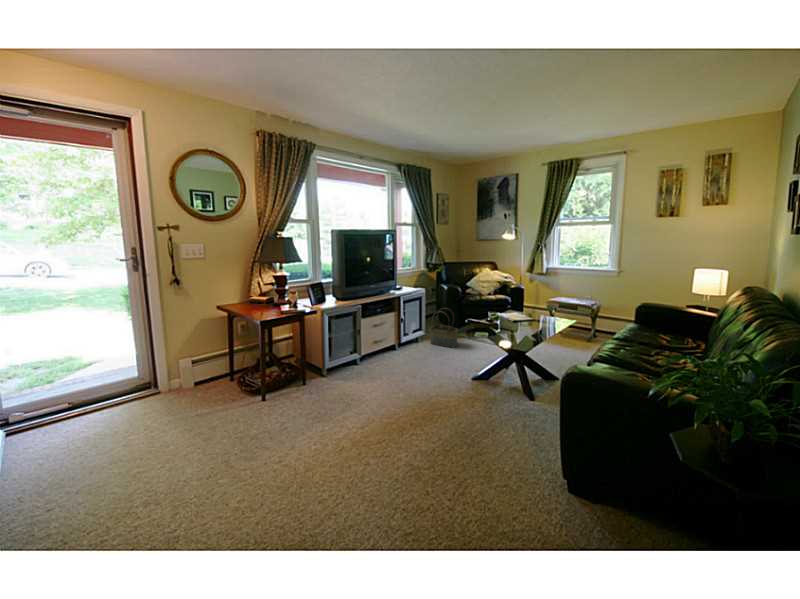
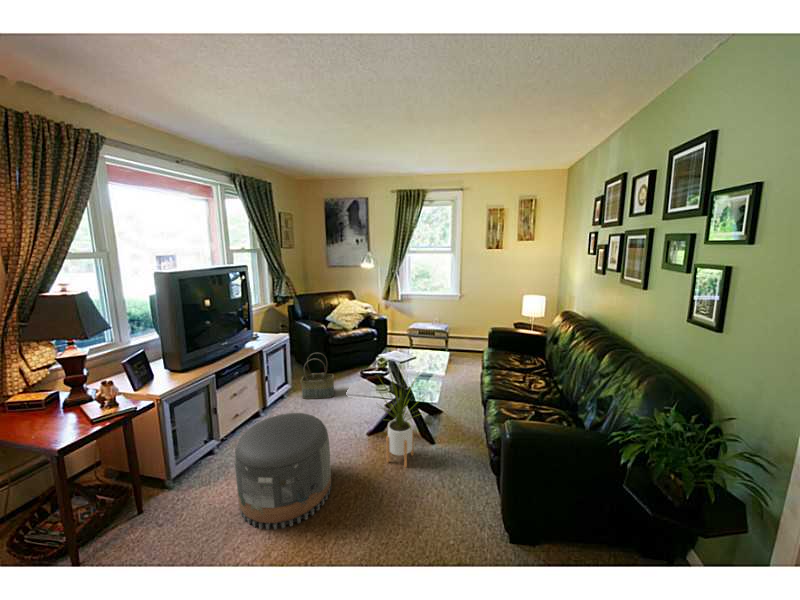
house plant: none [466,318,523,419] -> present [382,371,415,467]
pouf: none [350,342,421,424] -> present [234,413,331,530]

